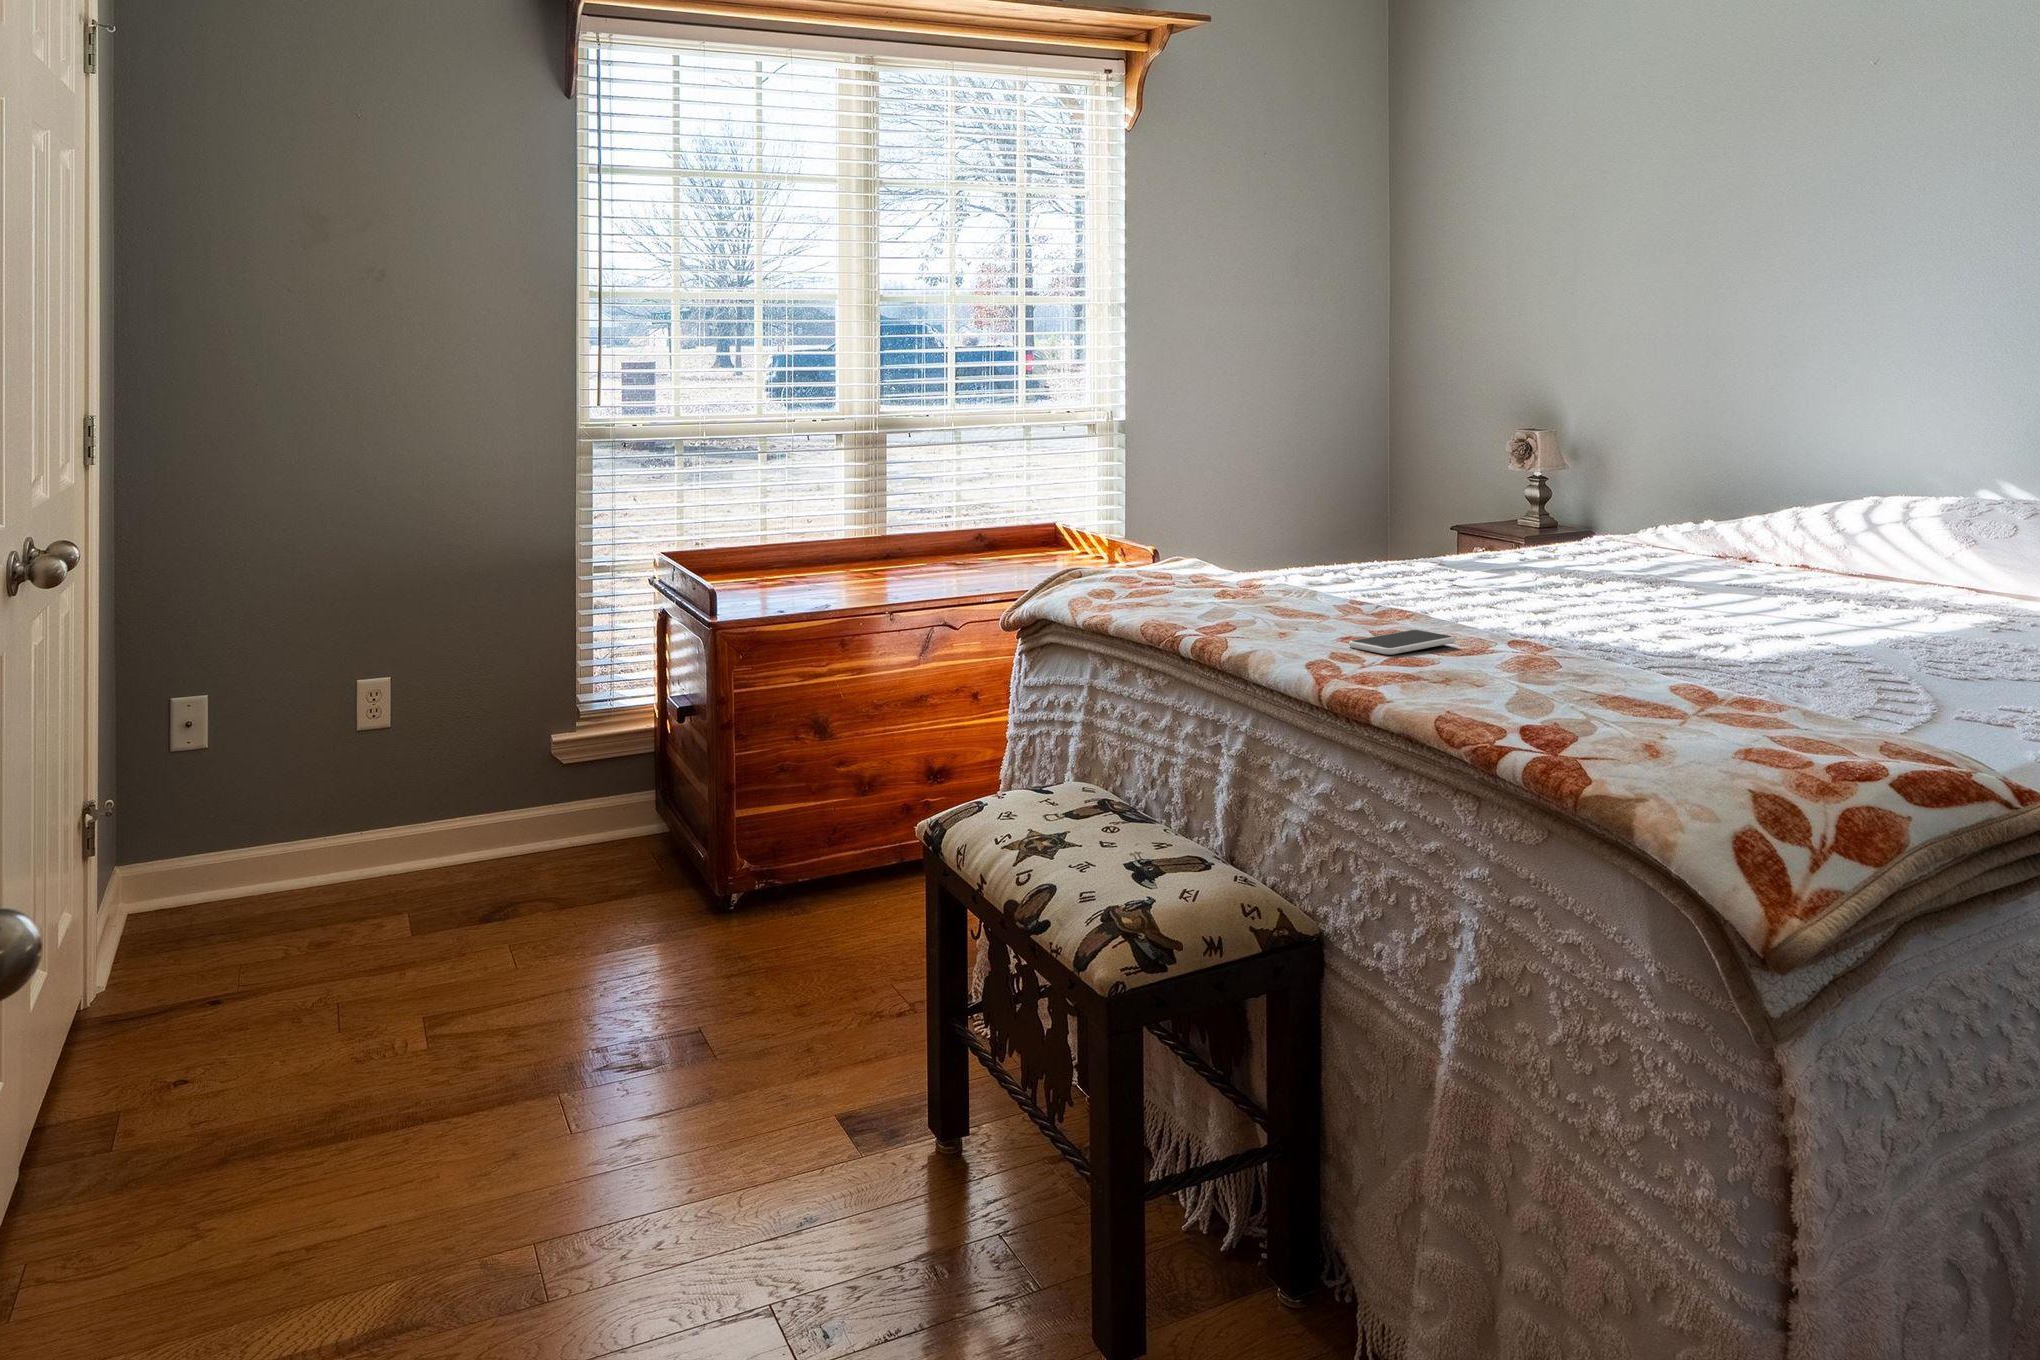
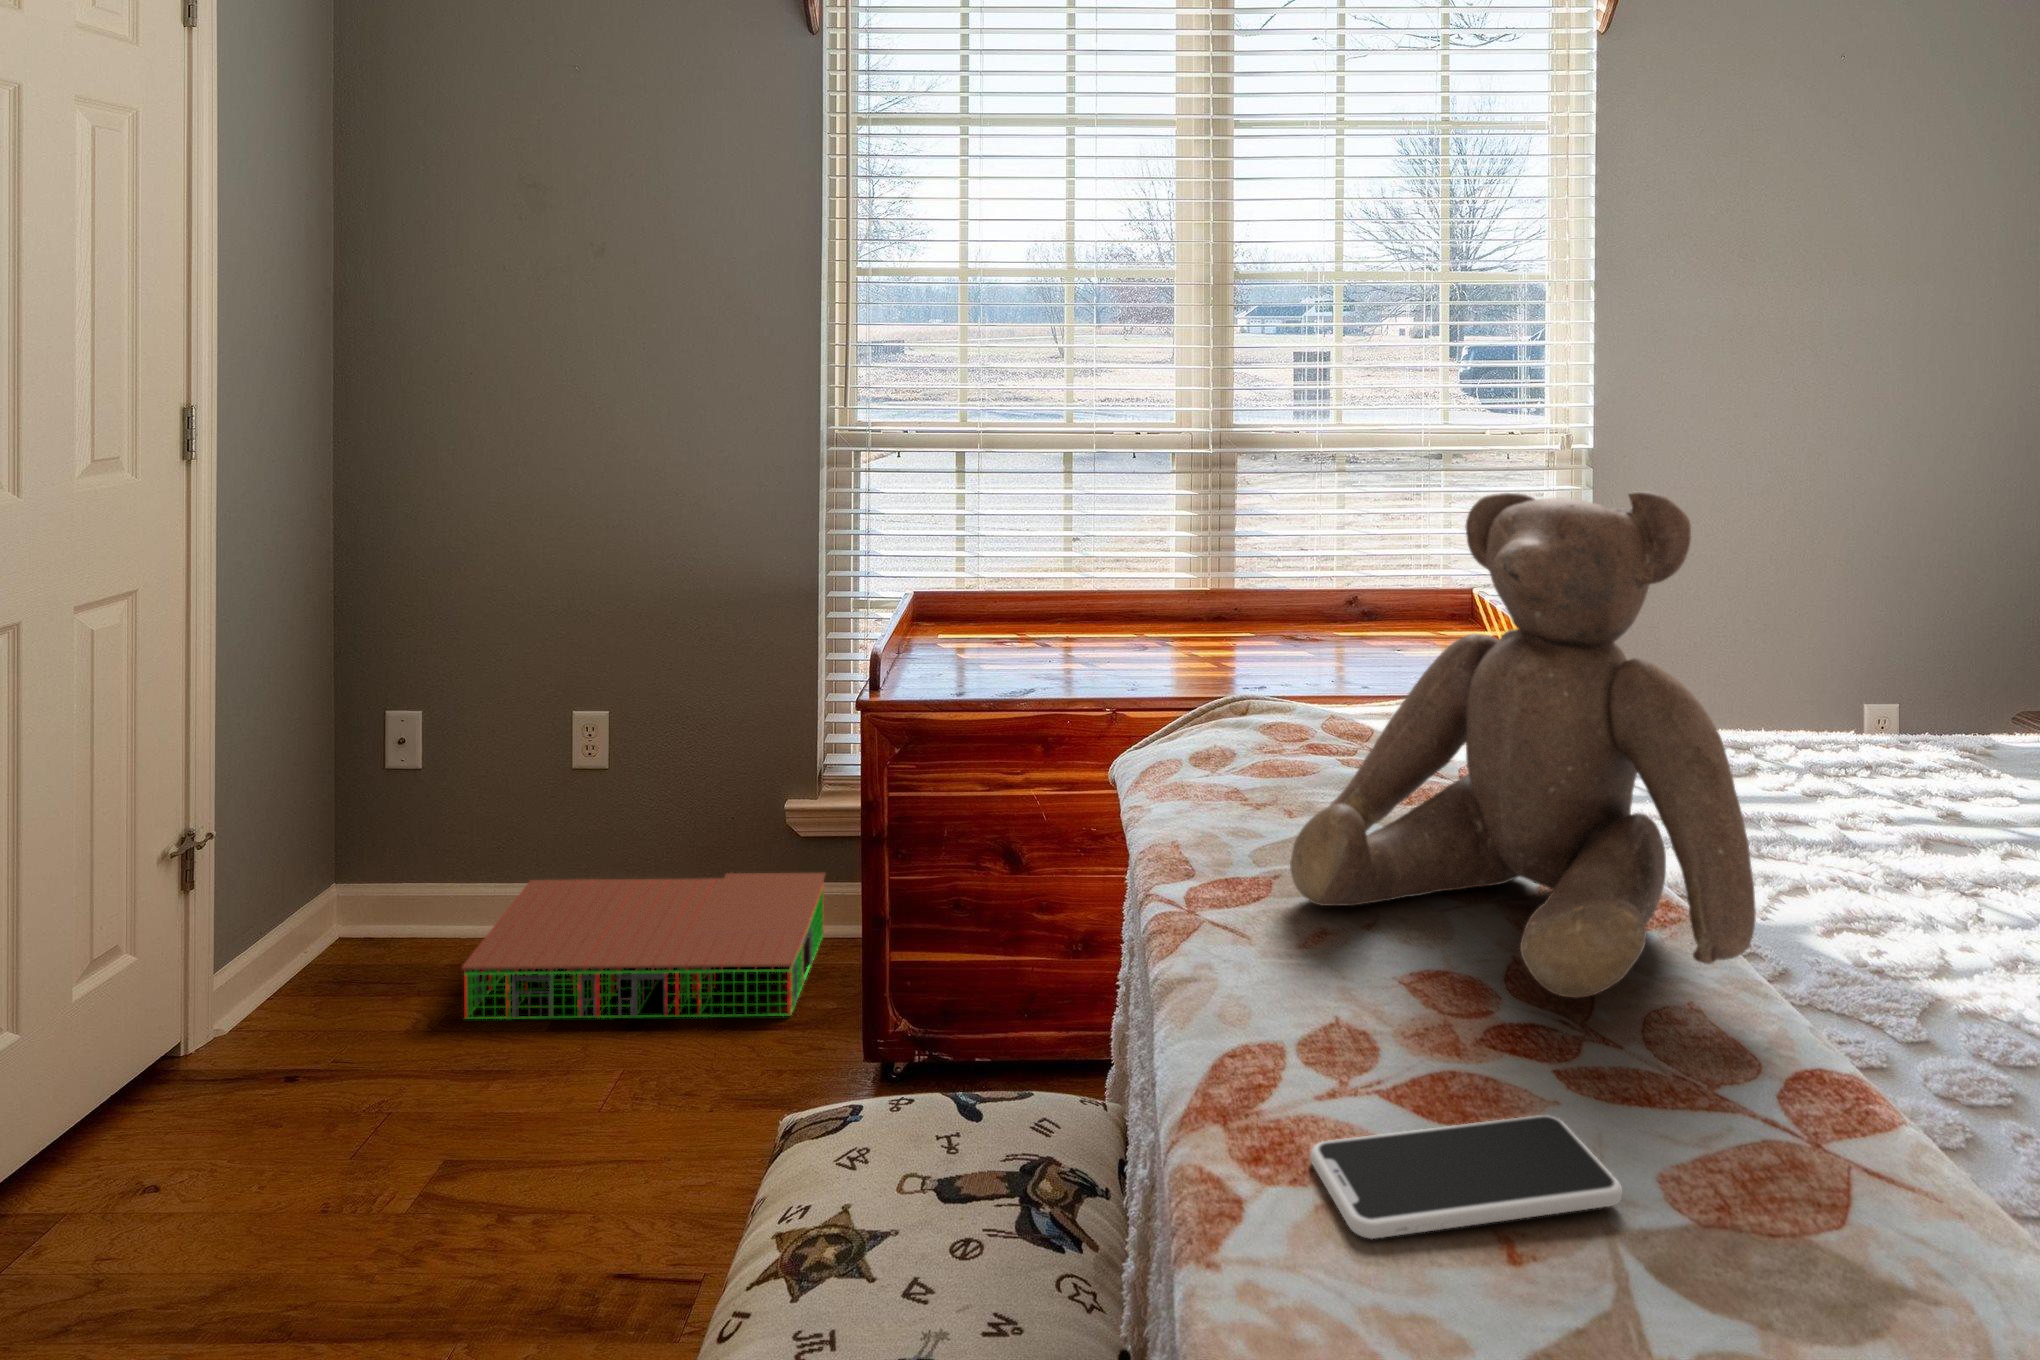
teddy bear: none [1215,400,1440,609] -> present [1290,491,1756,998]
storage bin: none [330,794,620,934] -> present [462,873,825,1019]

